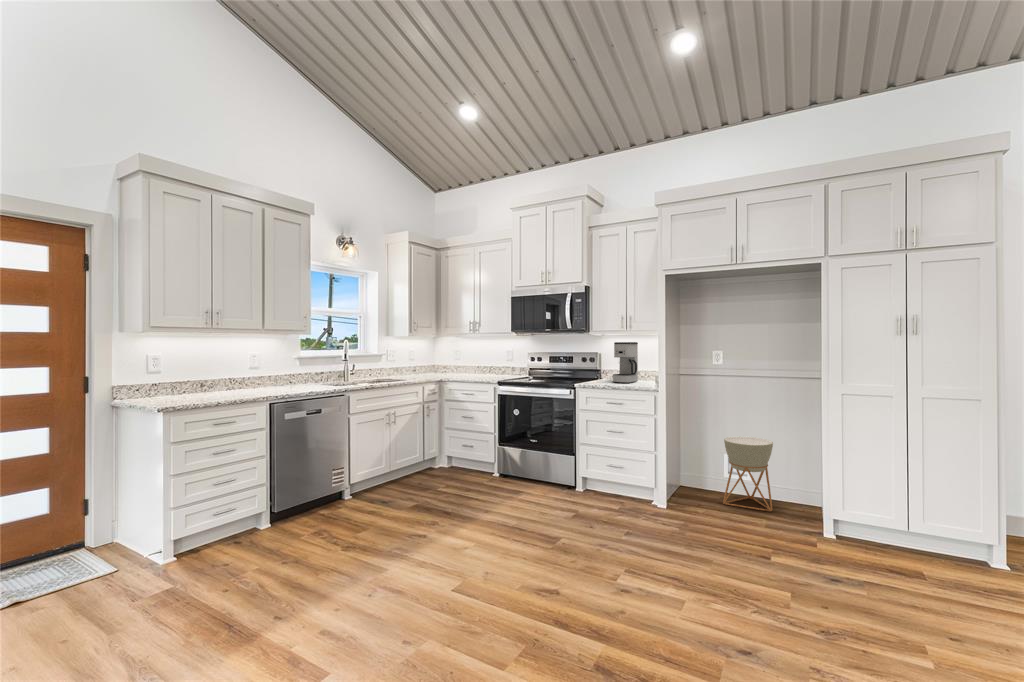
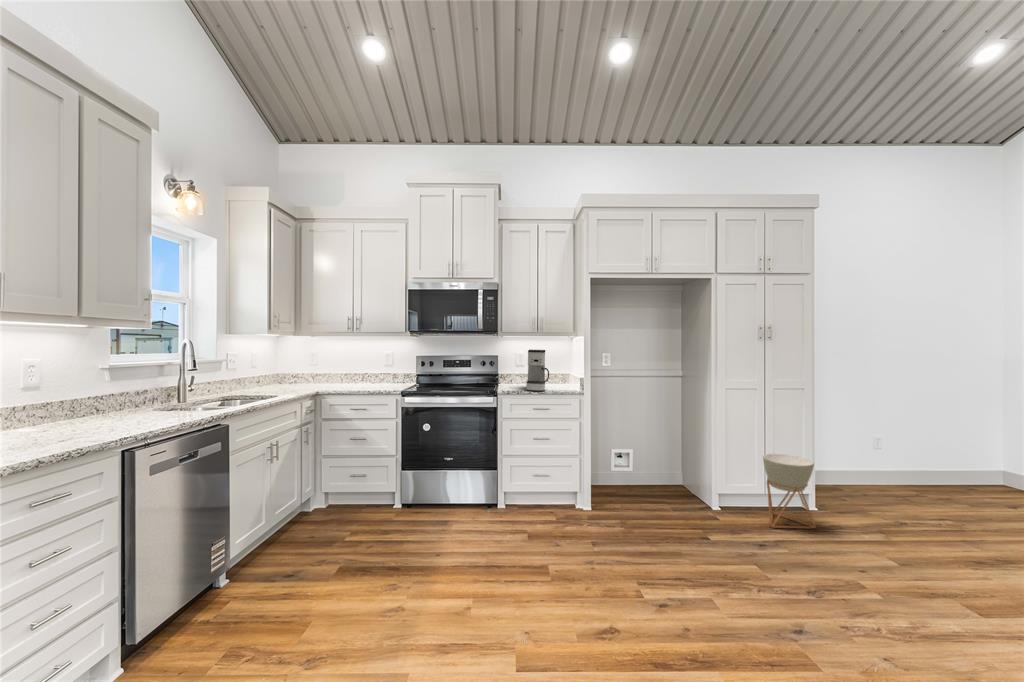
planter: present [723,436,773,512] -> present [763,453,816,528]

